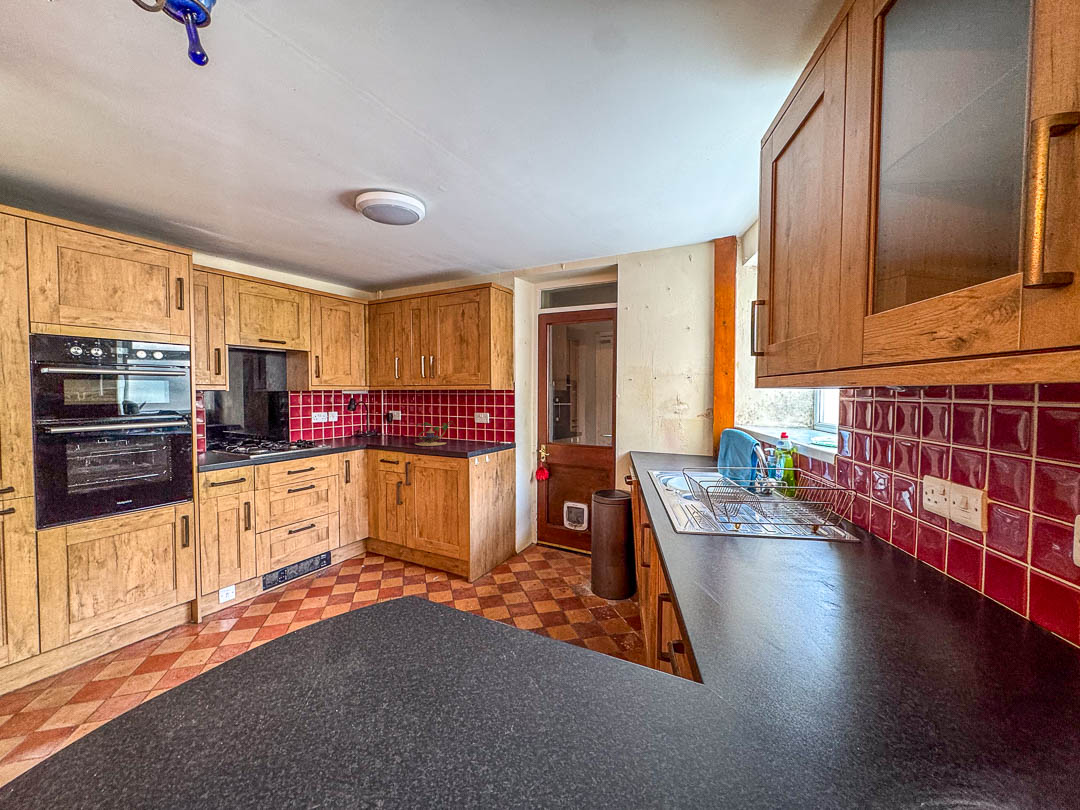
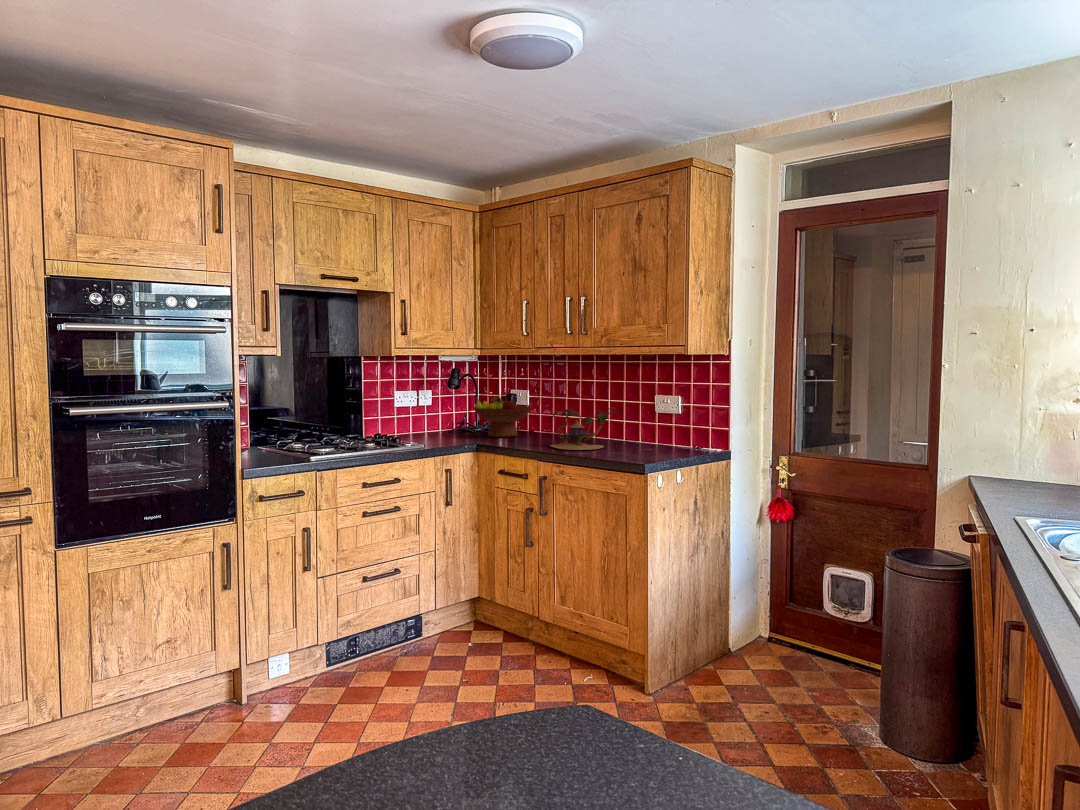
fruit bowl: none [366,415,404,439] -> present [473,397,532,437]

